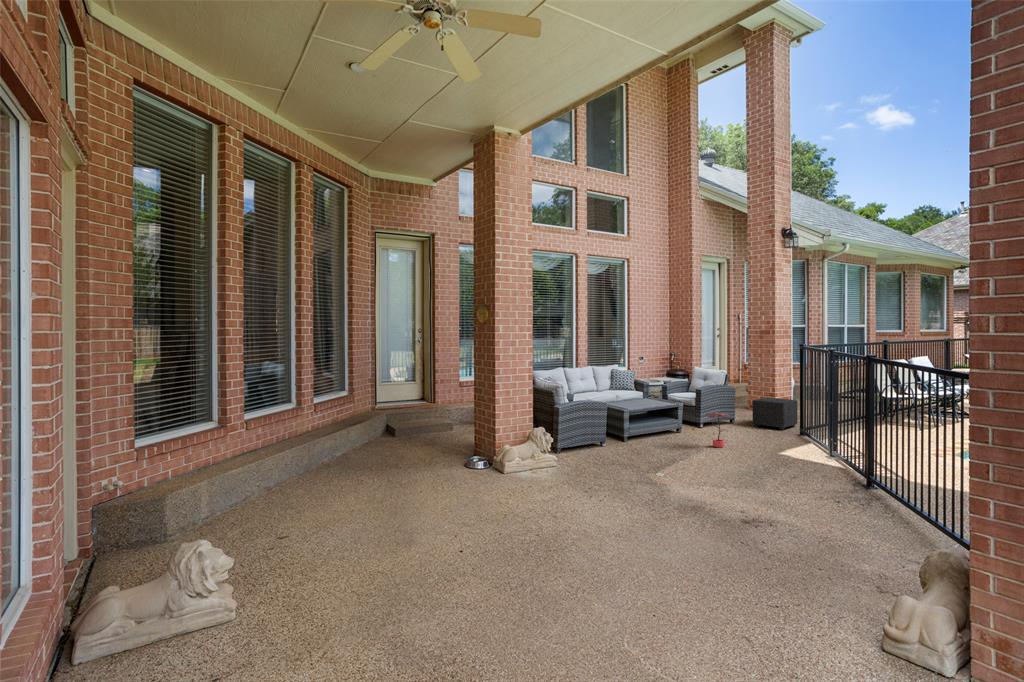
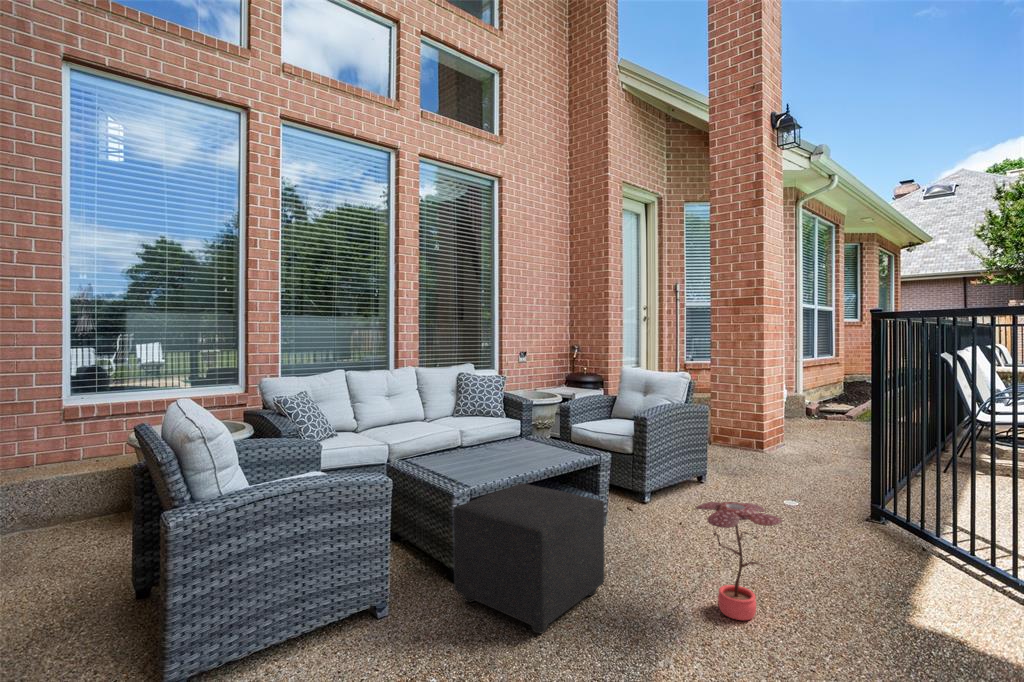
ottoman: present [752,398,798,430] -> present [453,483,605,633]

